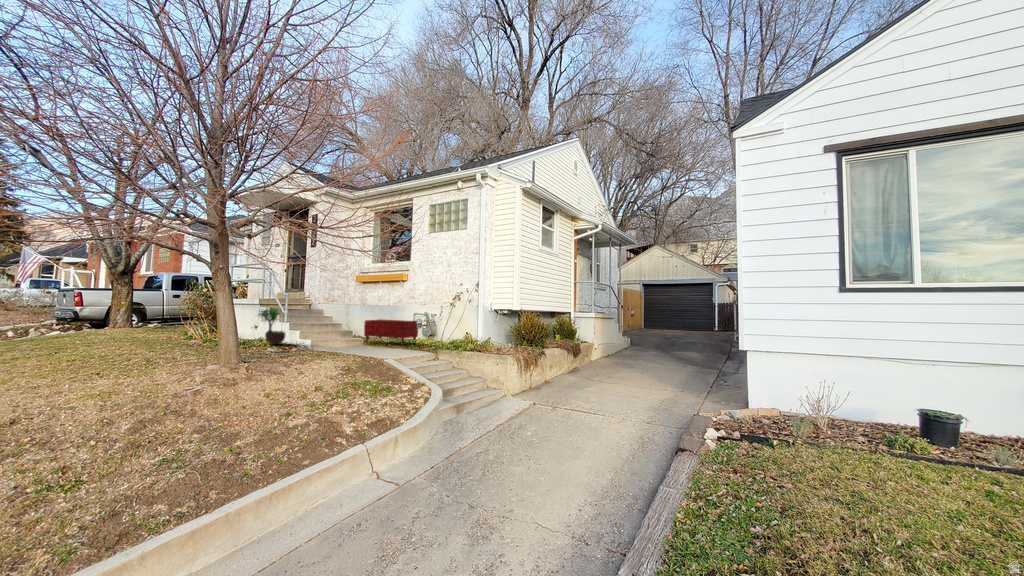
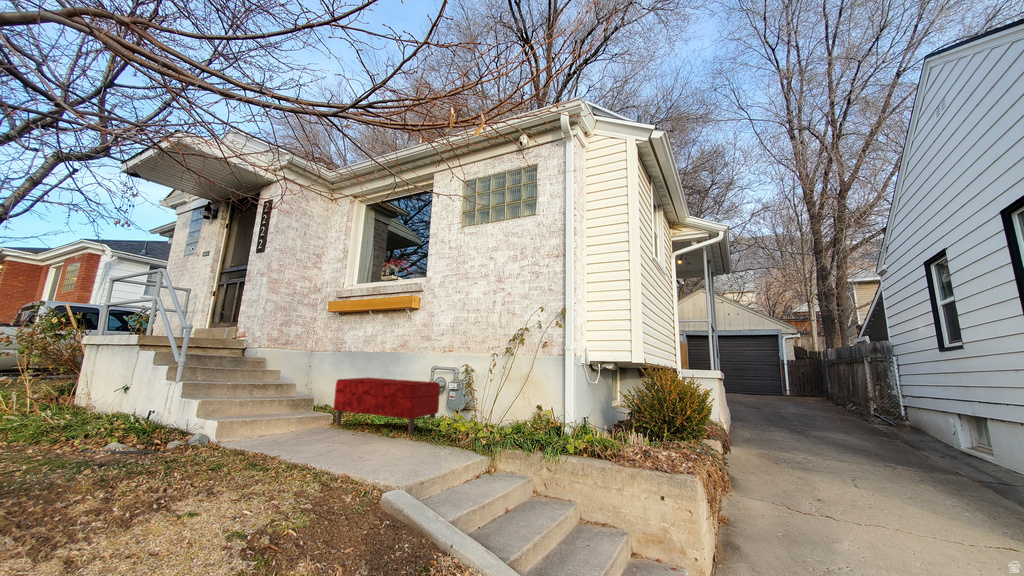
potted tree: present [258,308,285,344] -> none [101,341,170,429]

